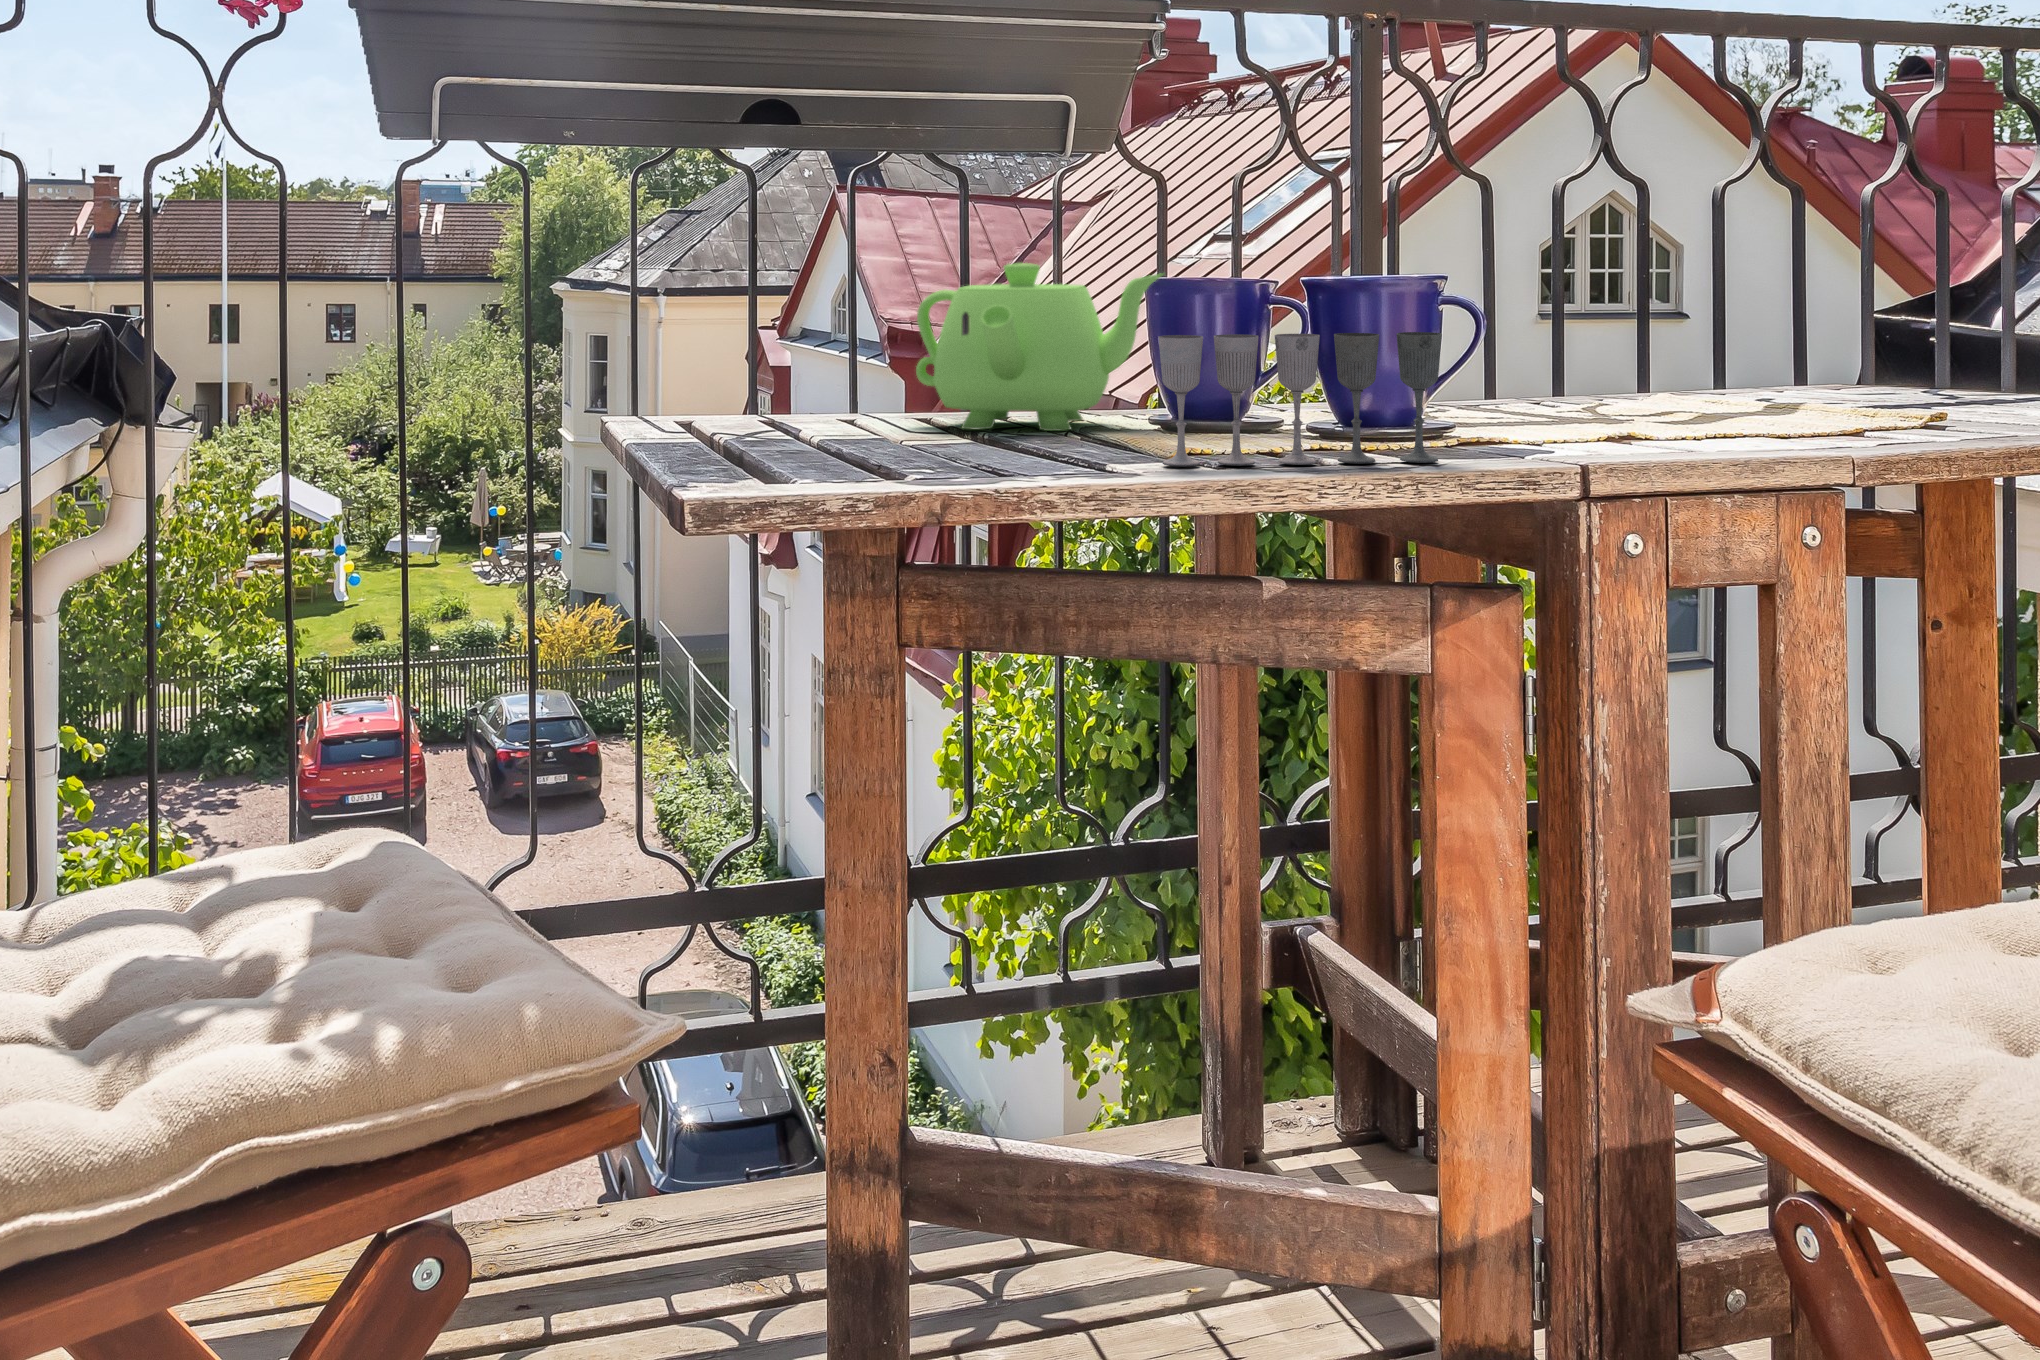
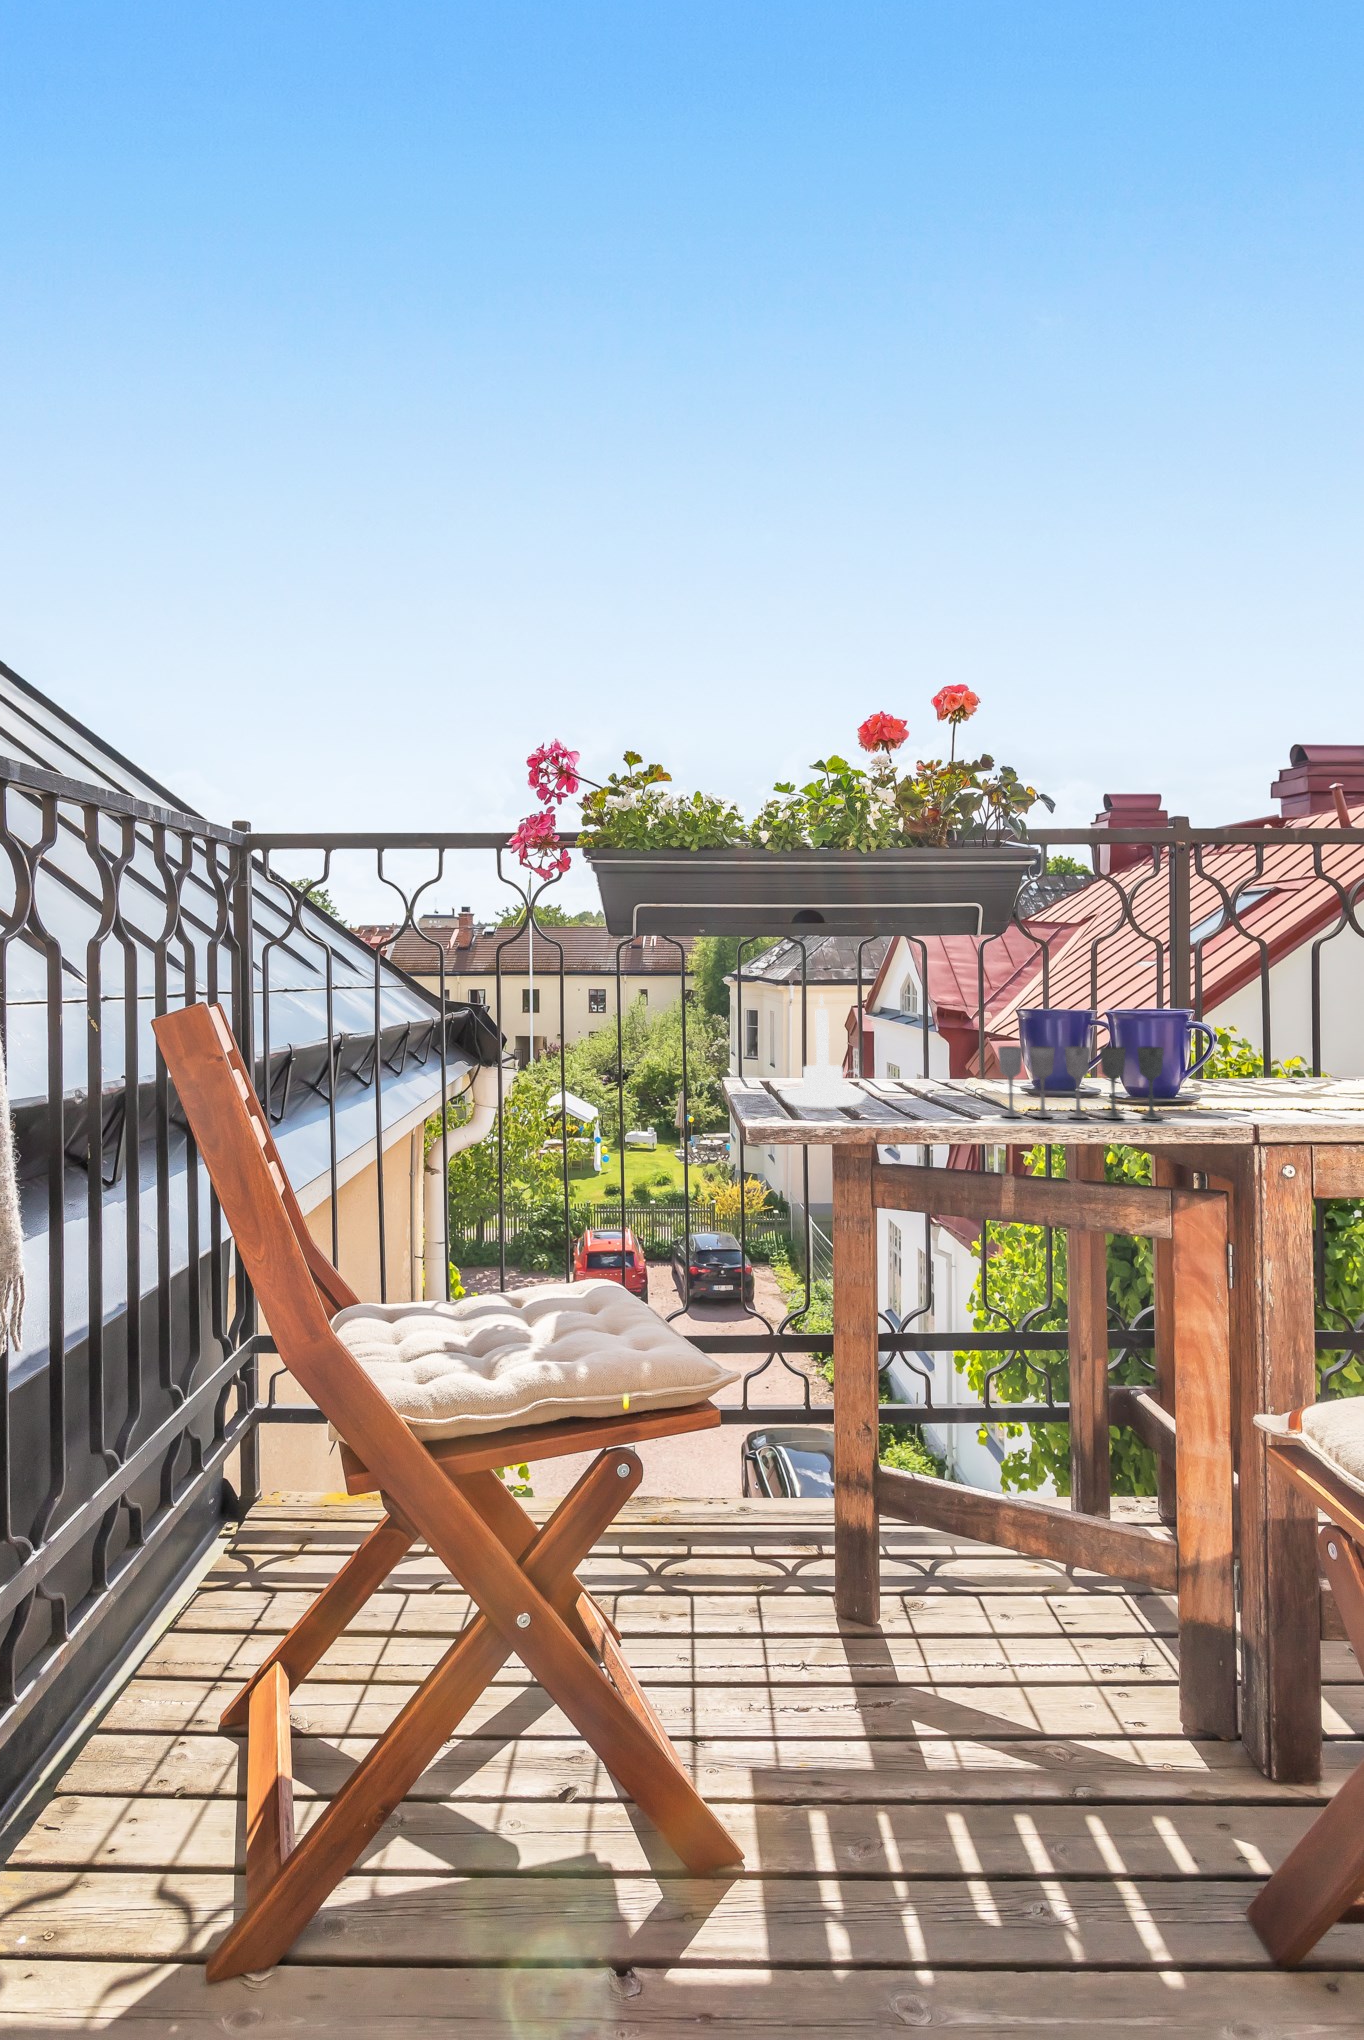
candle holder: none [742,239,909,461] -> present [780,996,867,1108]
teapot: present [916,263,1163,431] -> none [882,1000,1022,1093]

